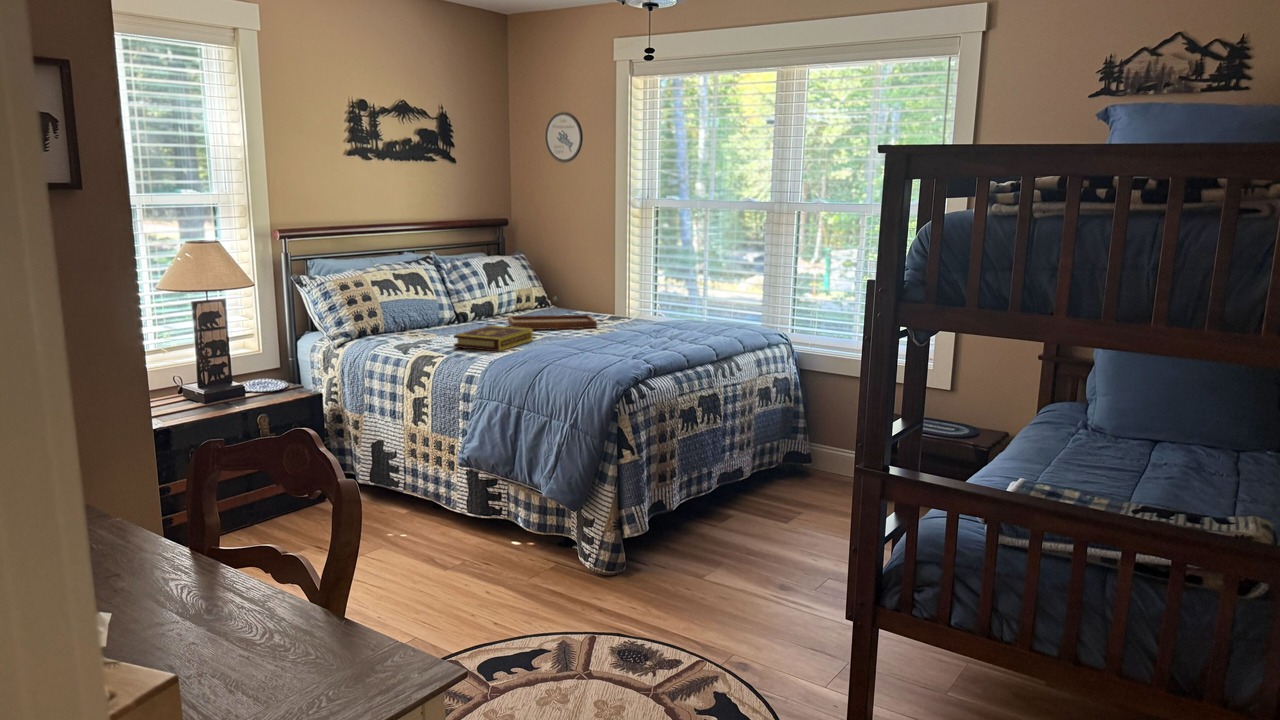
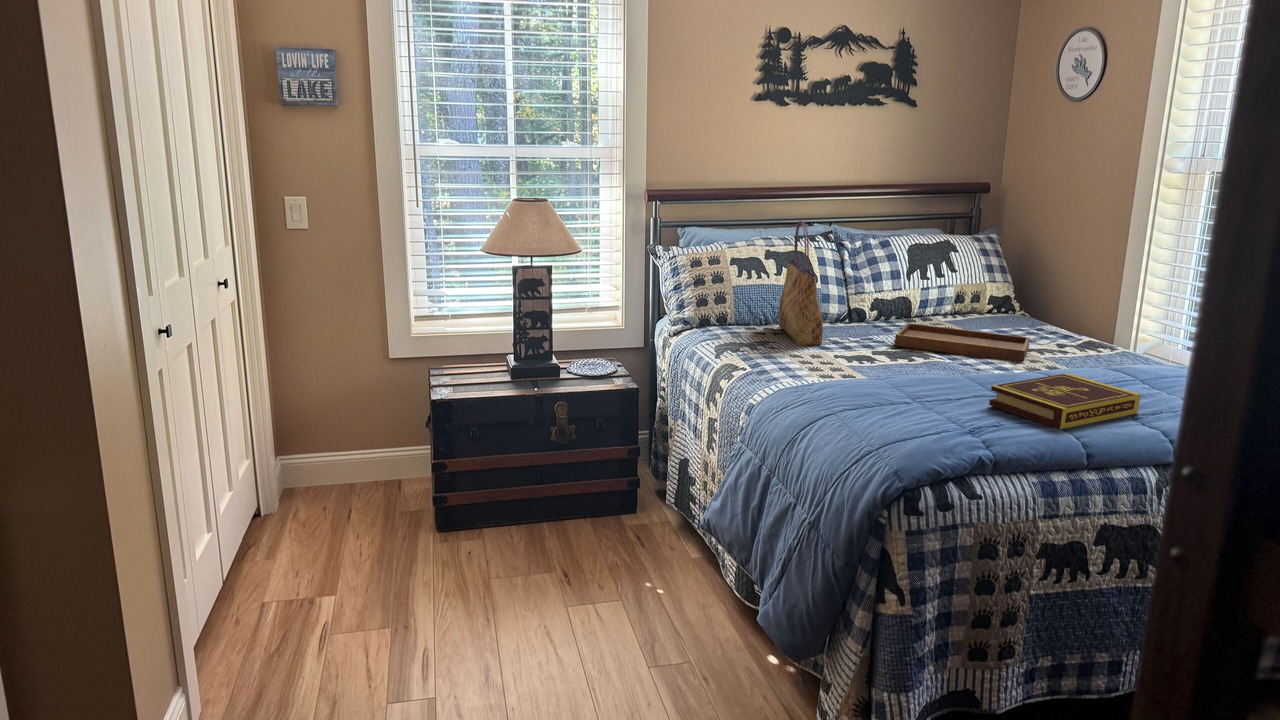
tote bag: none [415,247,466,338] -> present [779,221,823,345]
book: present [454,326,533,351] -> present [989,373,1141,429]

